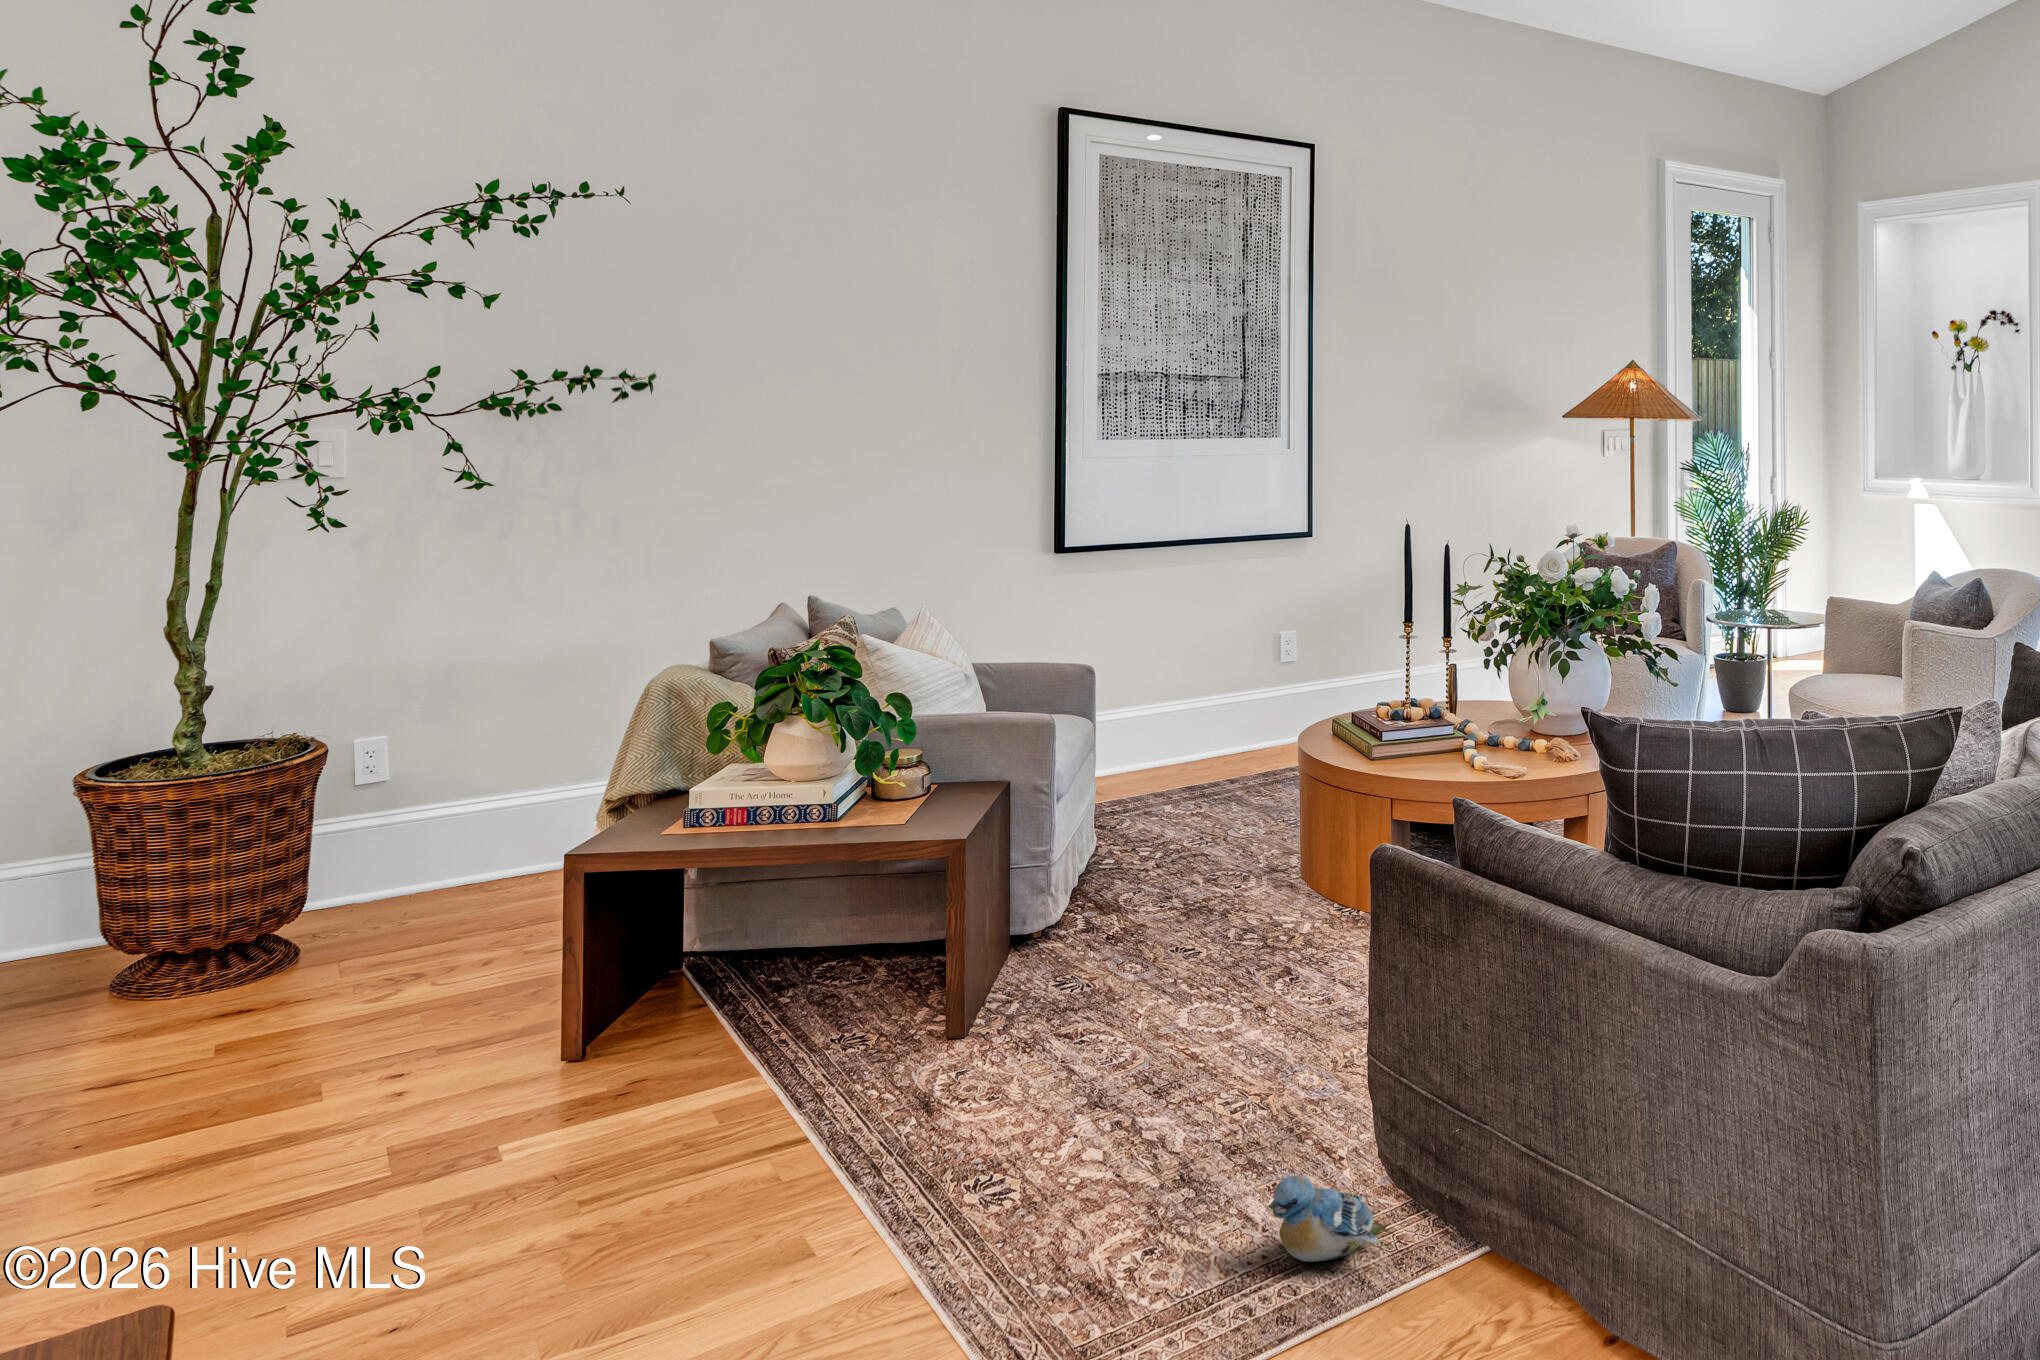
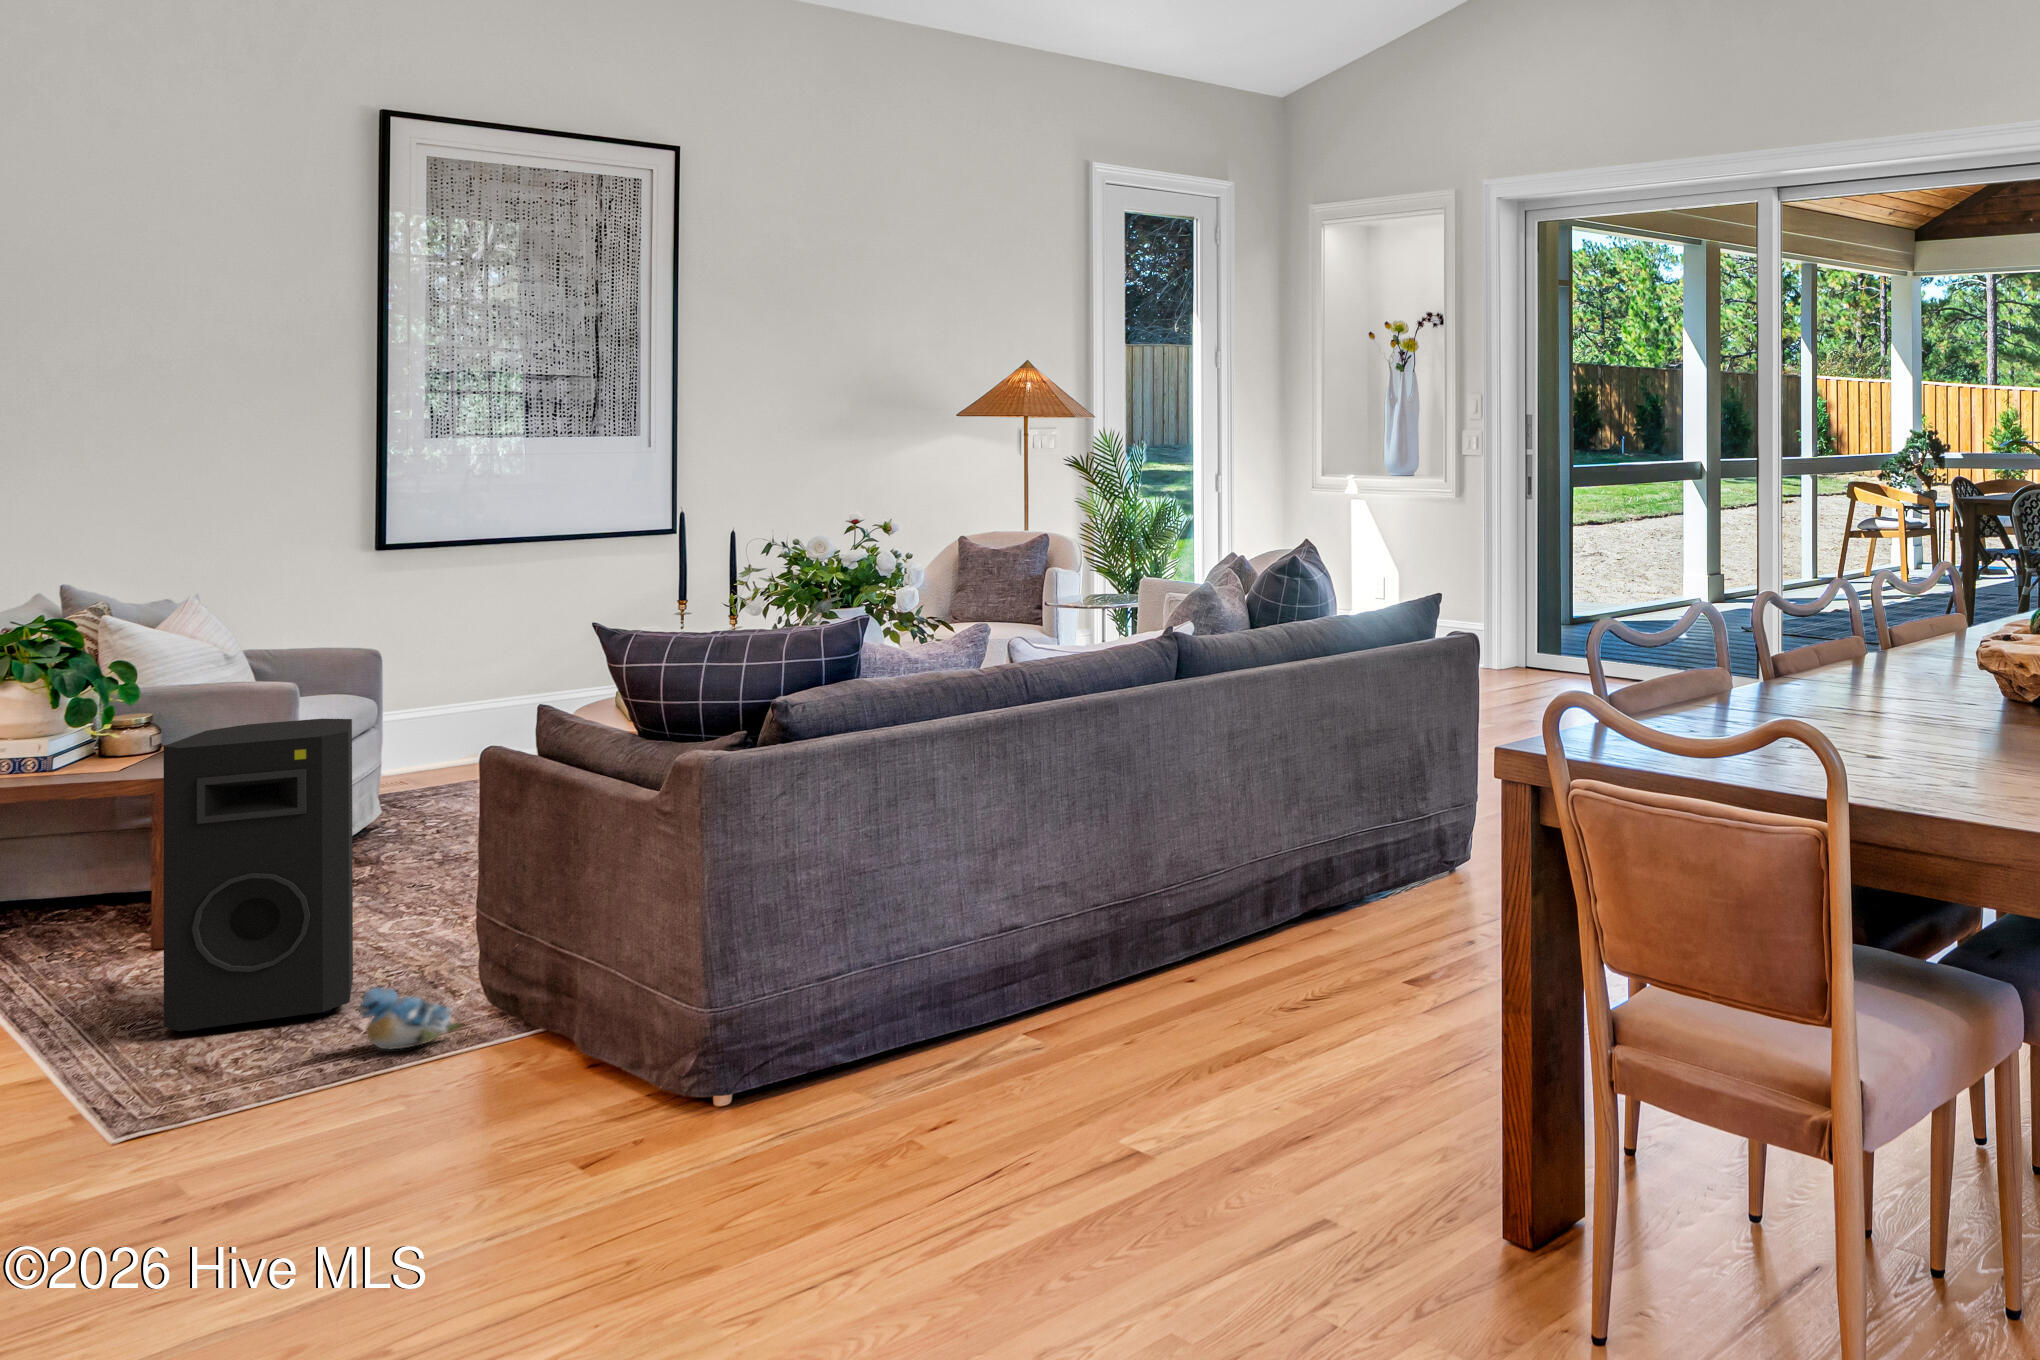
speaker: none [1016,792,1217,1199] -> present [163,719,353,1031]

